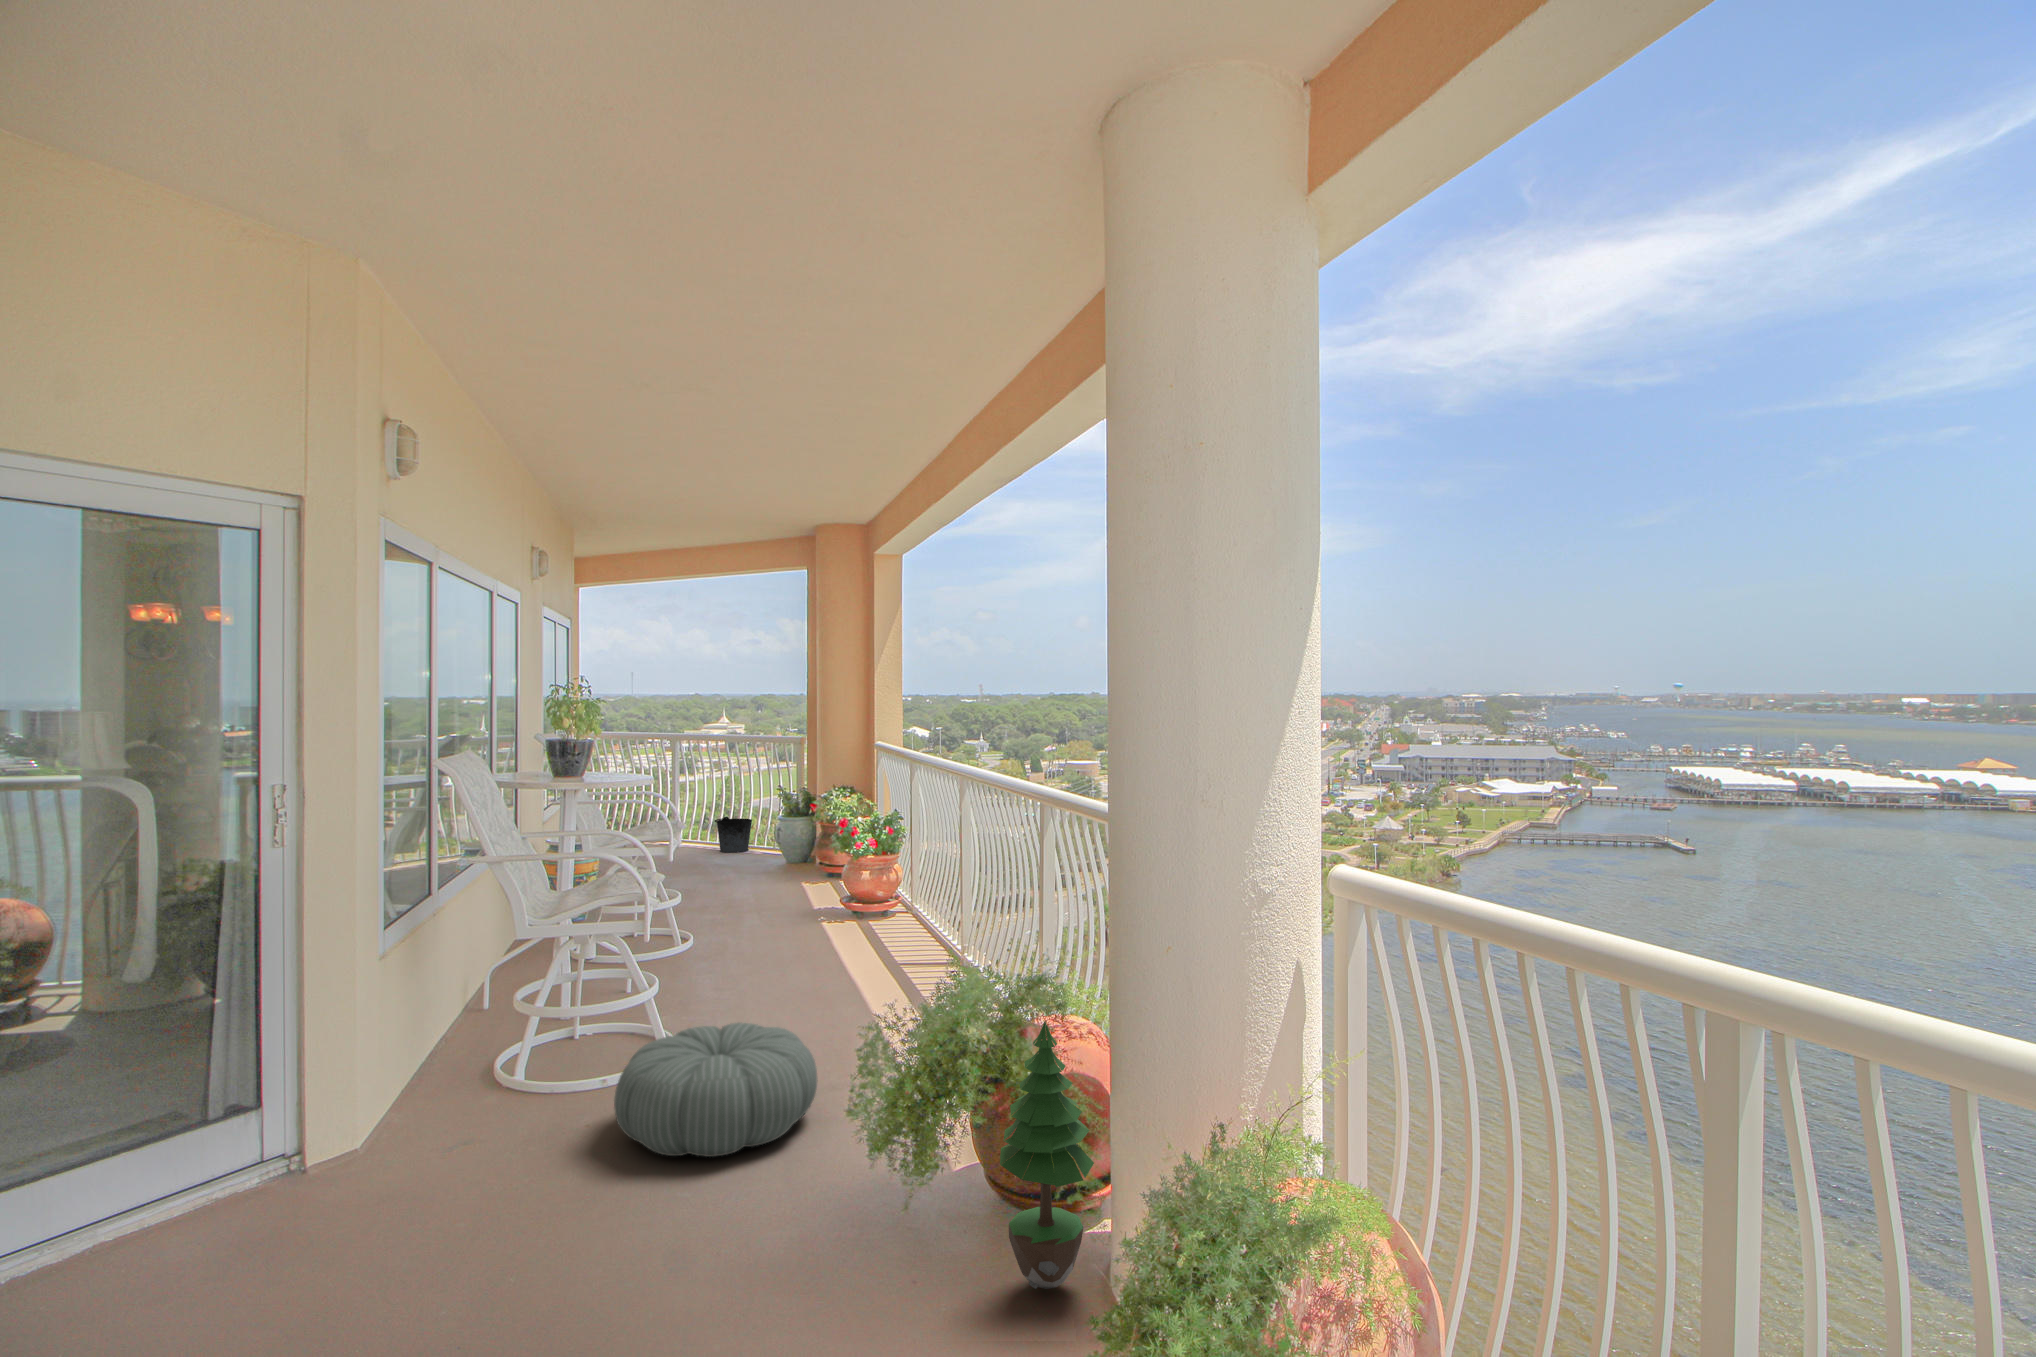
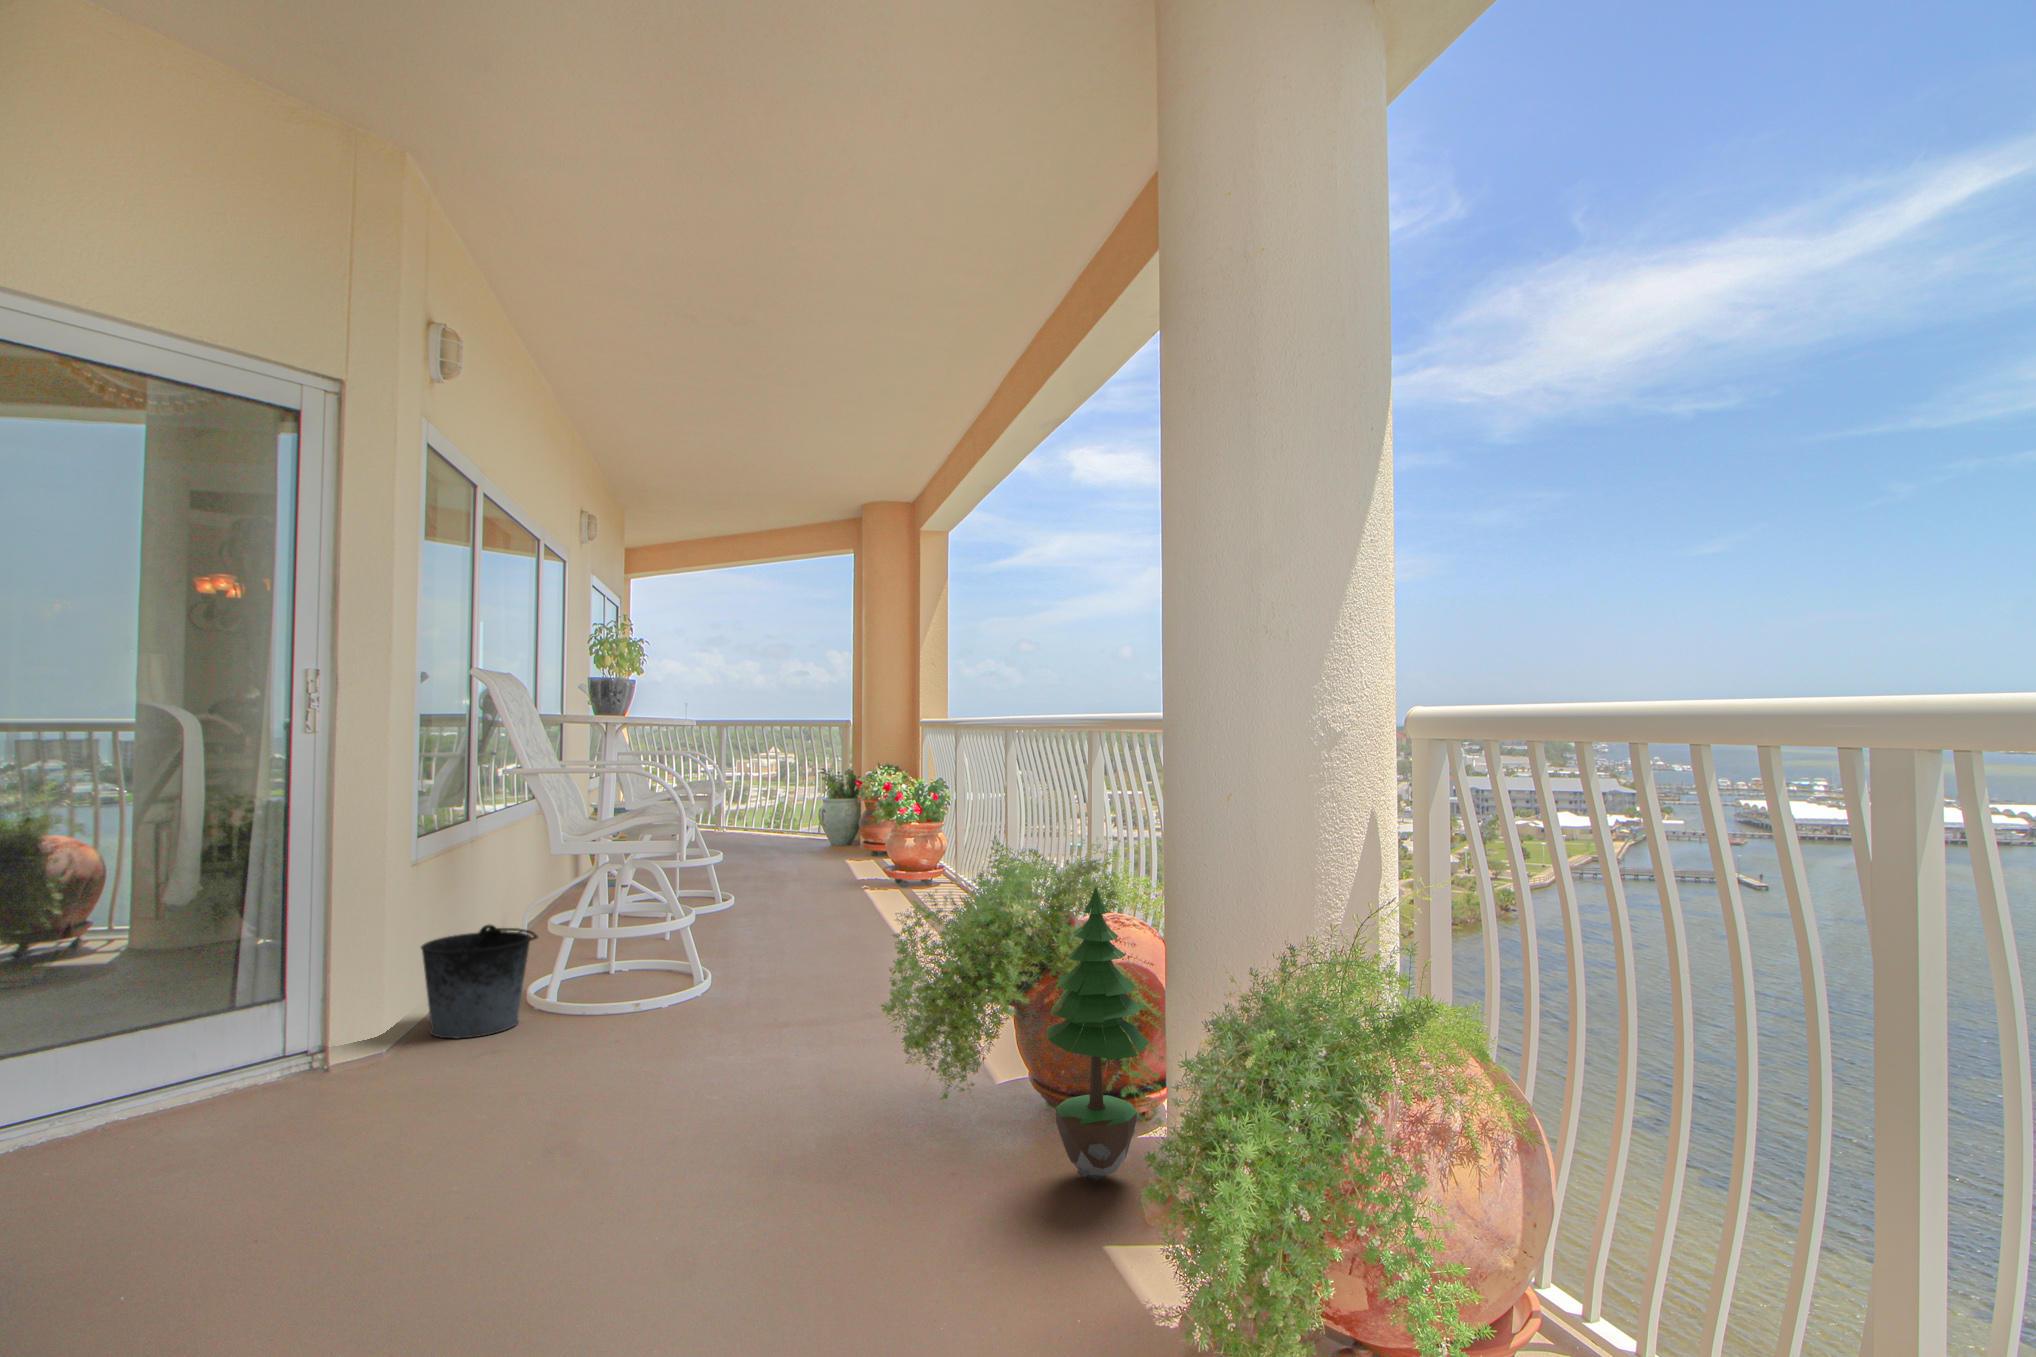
bucket: present [715,817,752,853] -> present [421,924,538,1039]
pouf: present [614,1022,818,1157] -> none [644,940,855,1064]

